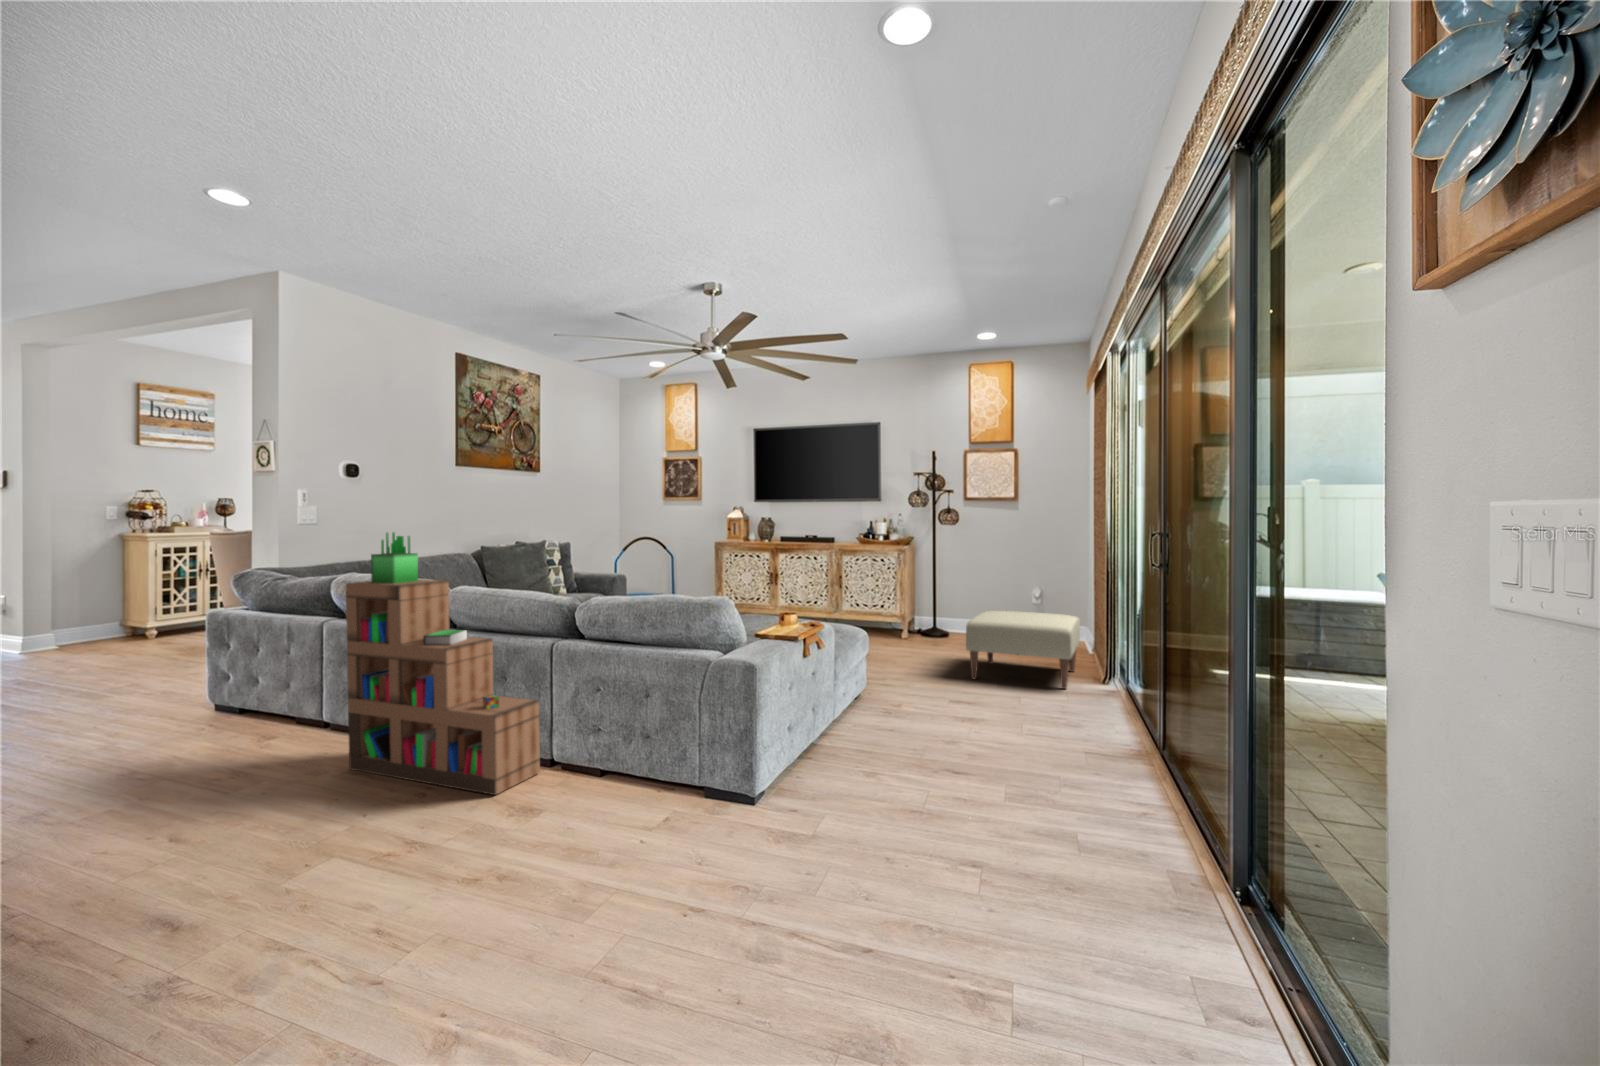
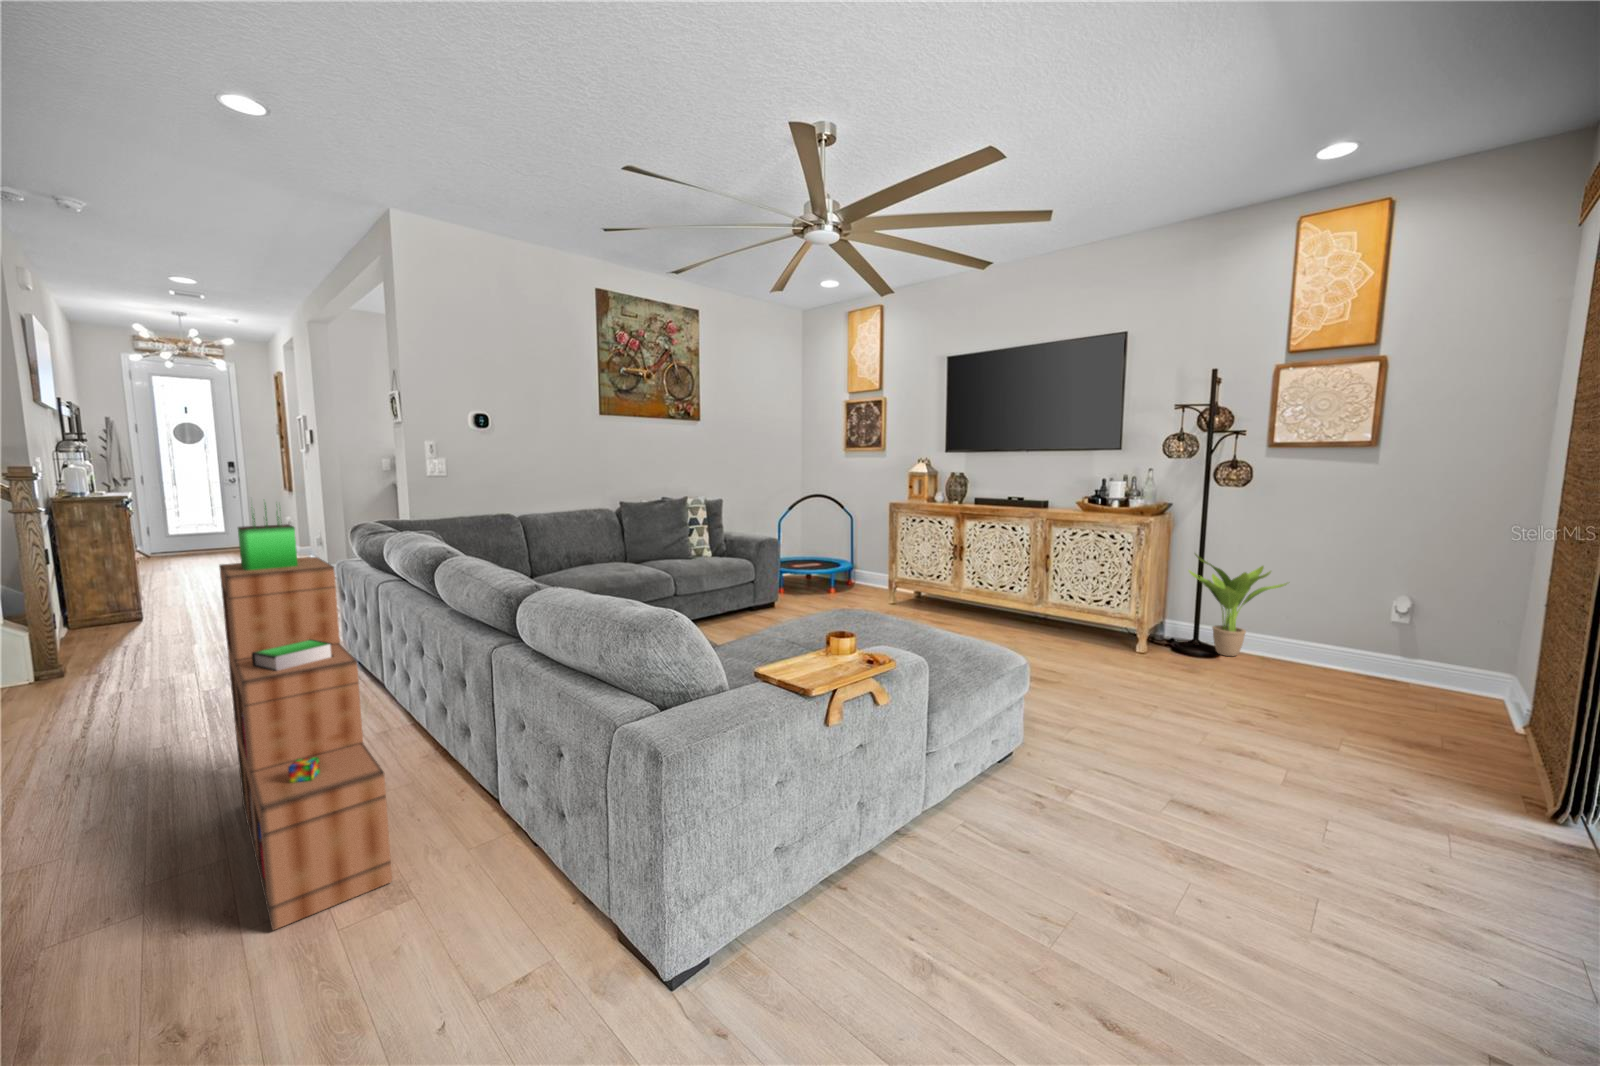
potted plant: none [927,568,981,634] -> present [1189,554,1287,656]
ottoman: present [966,611,1080,689] -> none [1239,646,1532,856]

